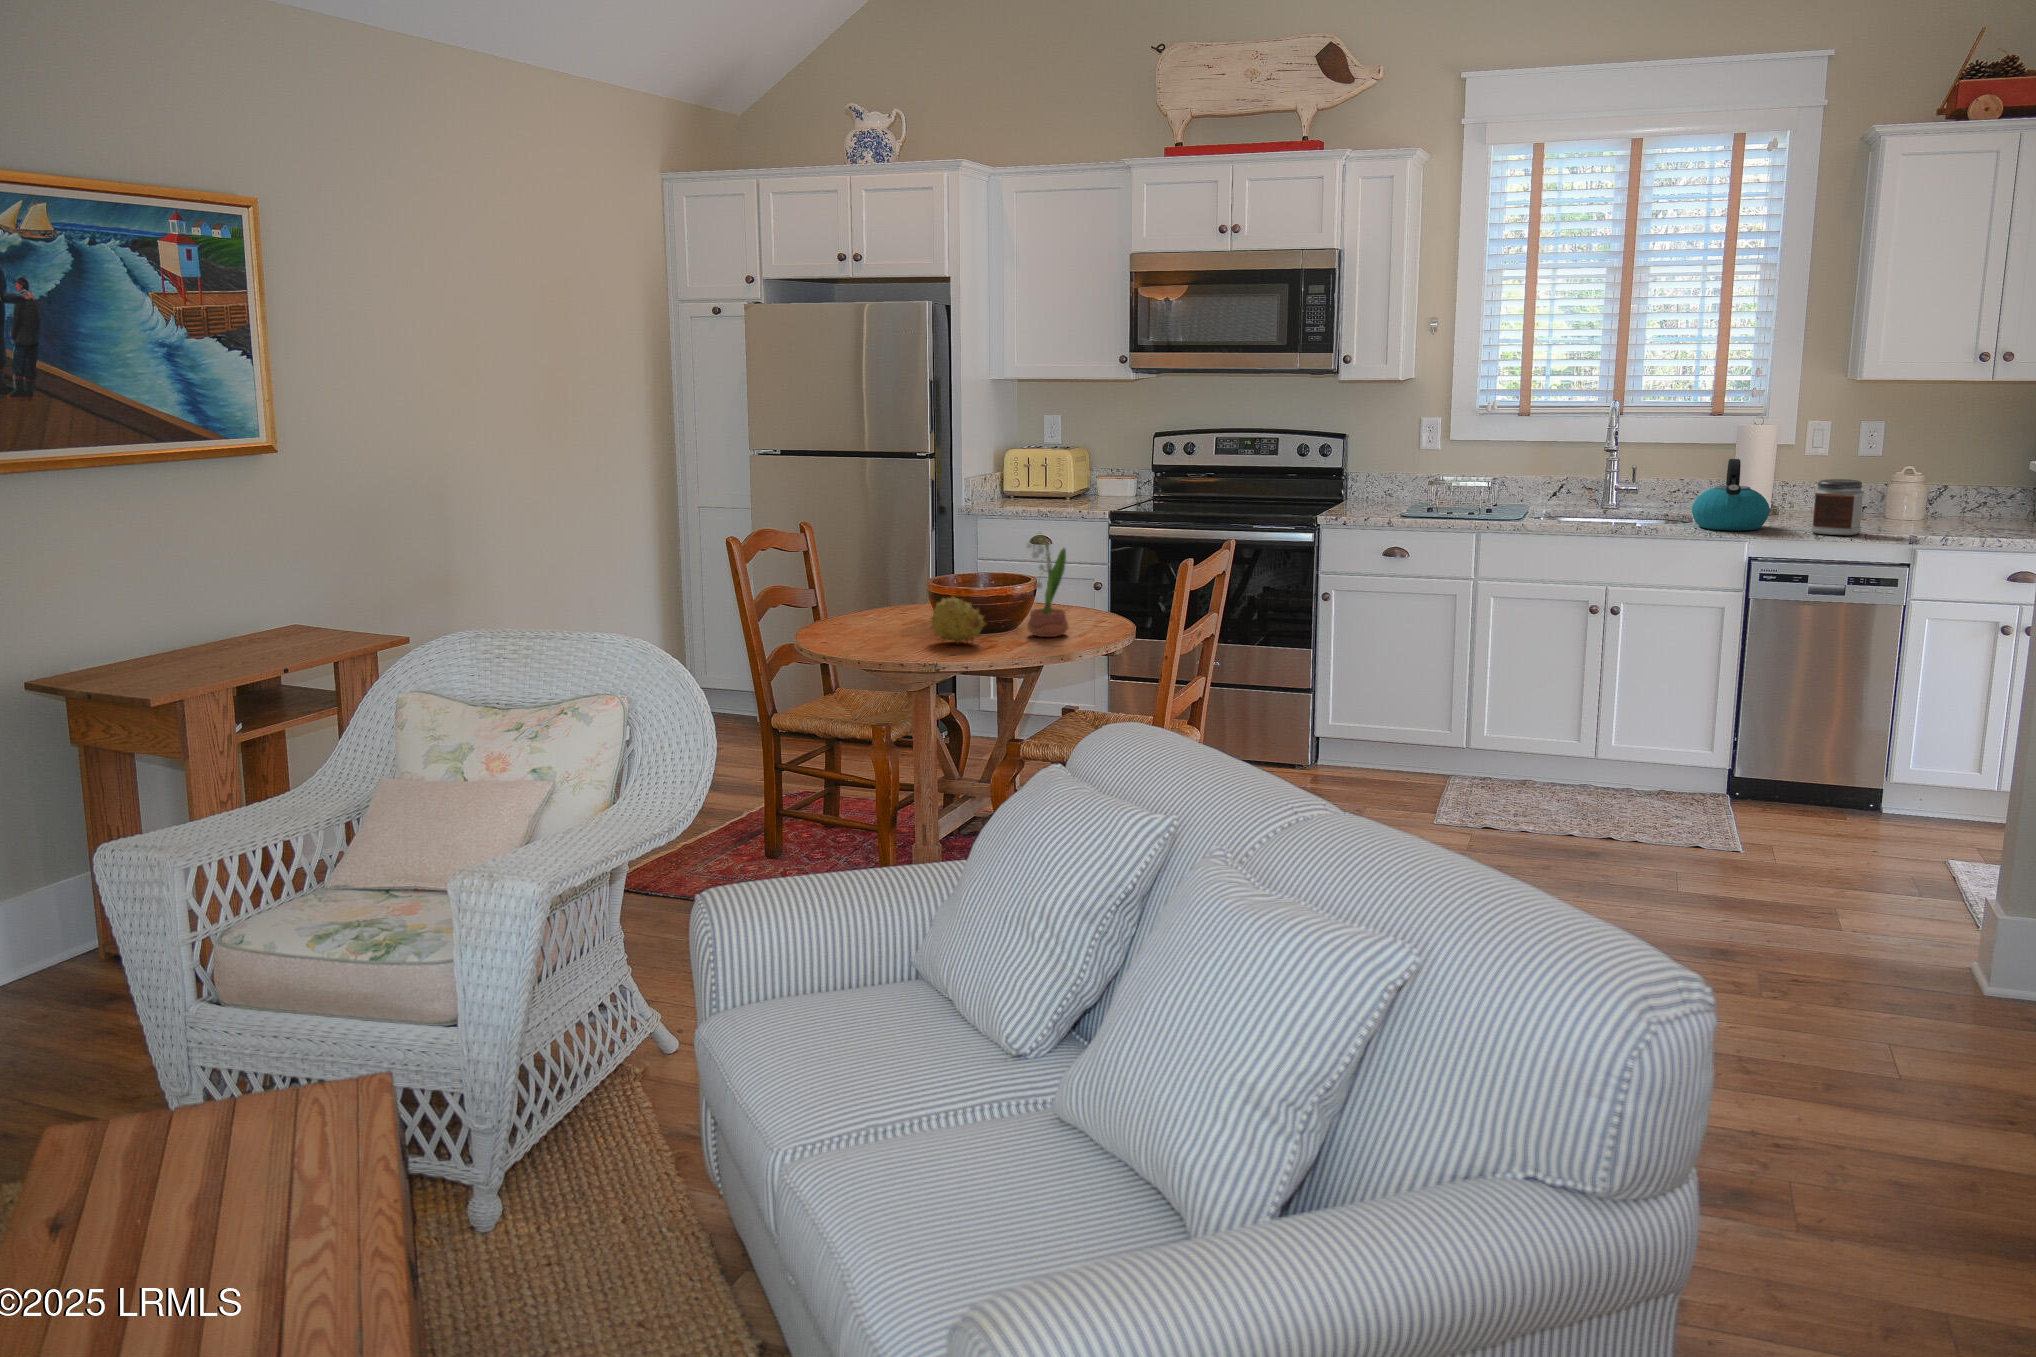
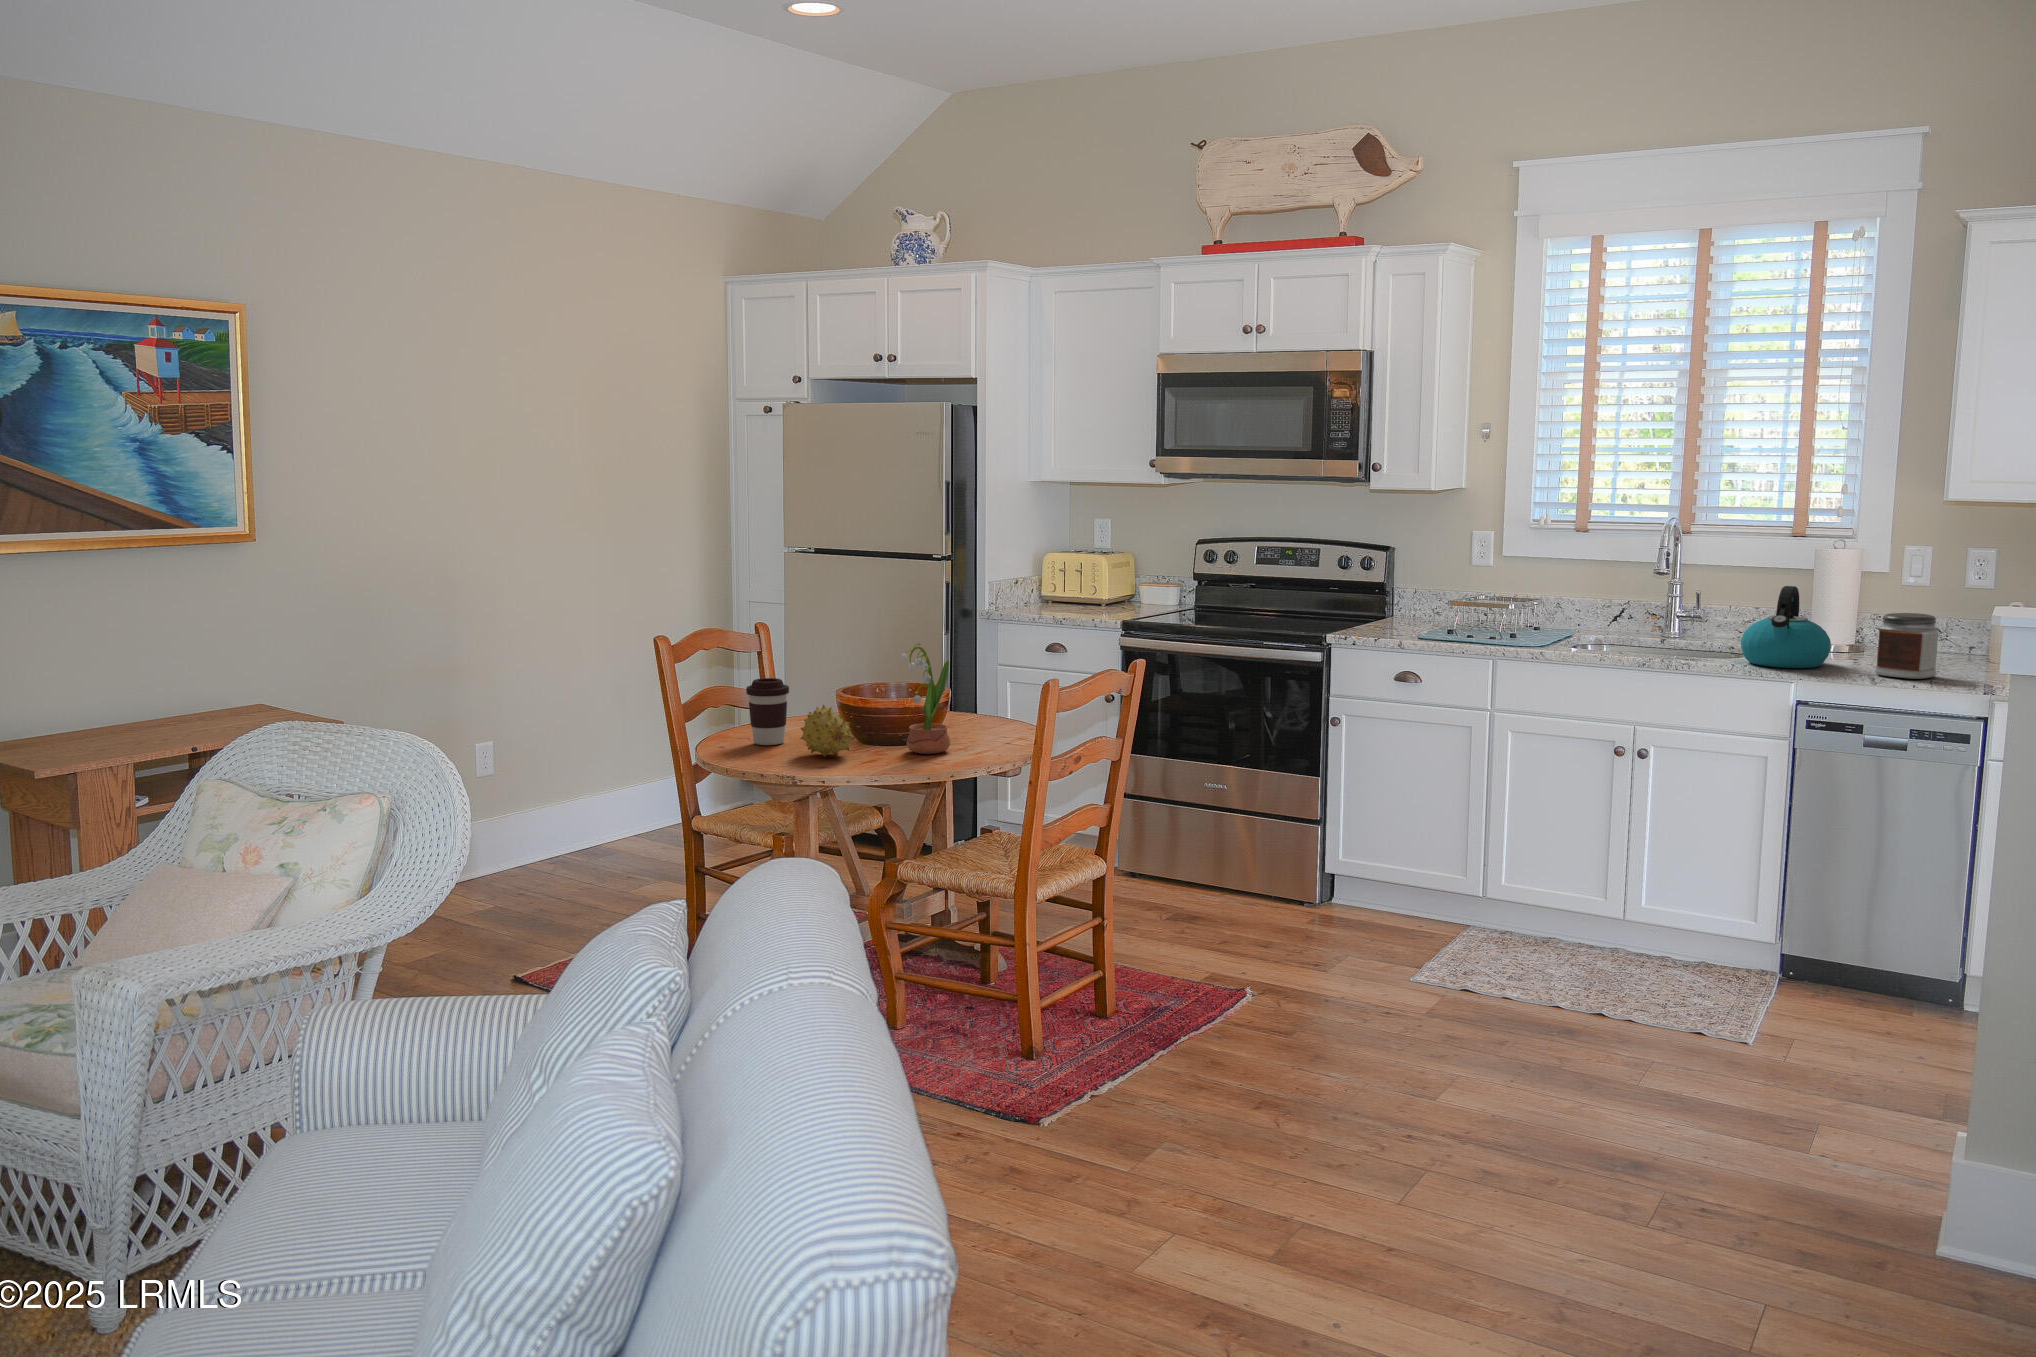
coffee cup: none [859,572,900,637] -> present [746,678,789,745]

